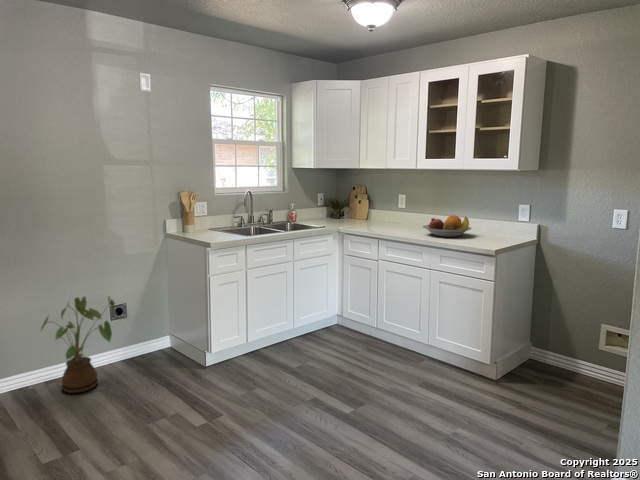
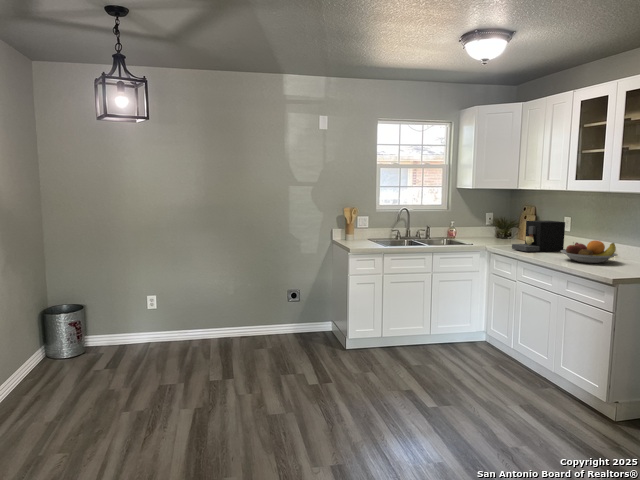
coffee maker: none [366,198,409,230] -> present [512,221,565,252]
house plant: present [41,297,117,393] -> none [231,281,284,348]

